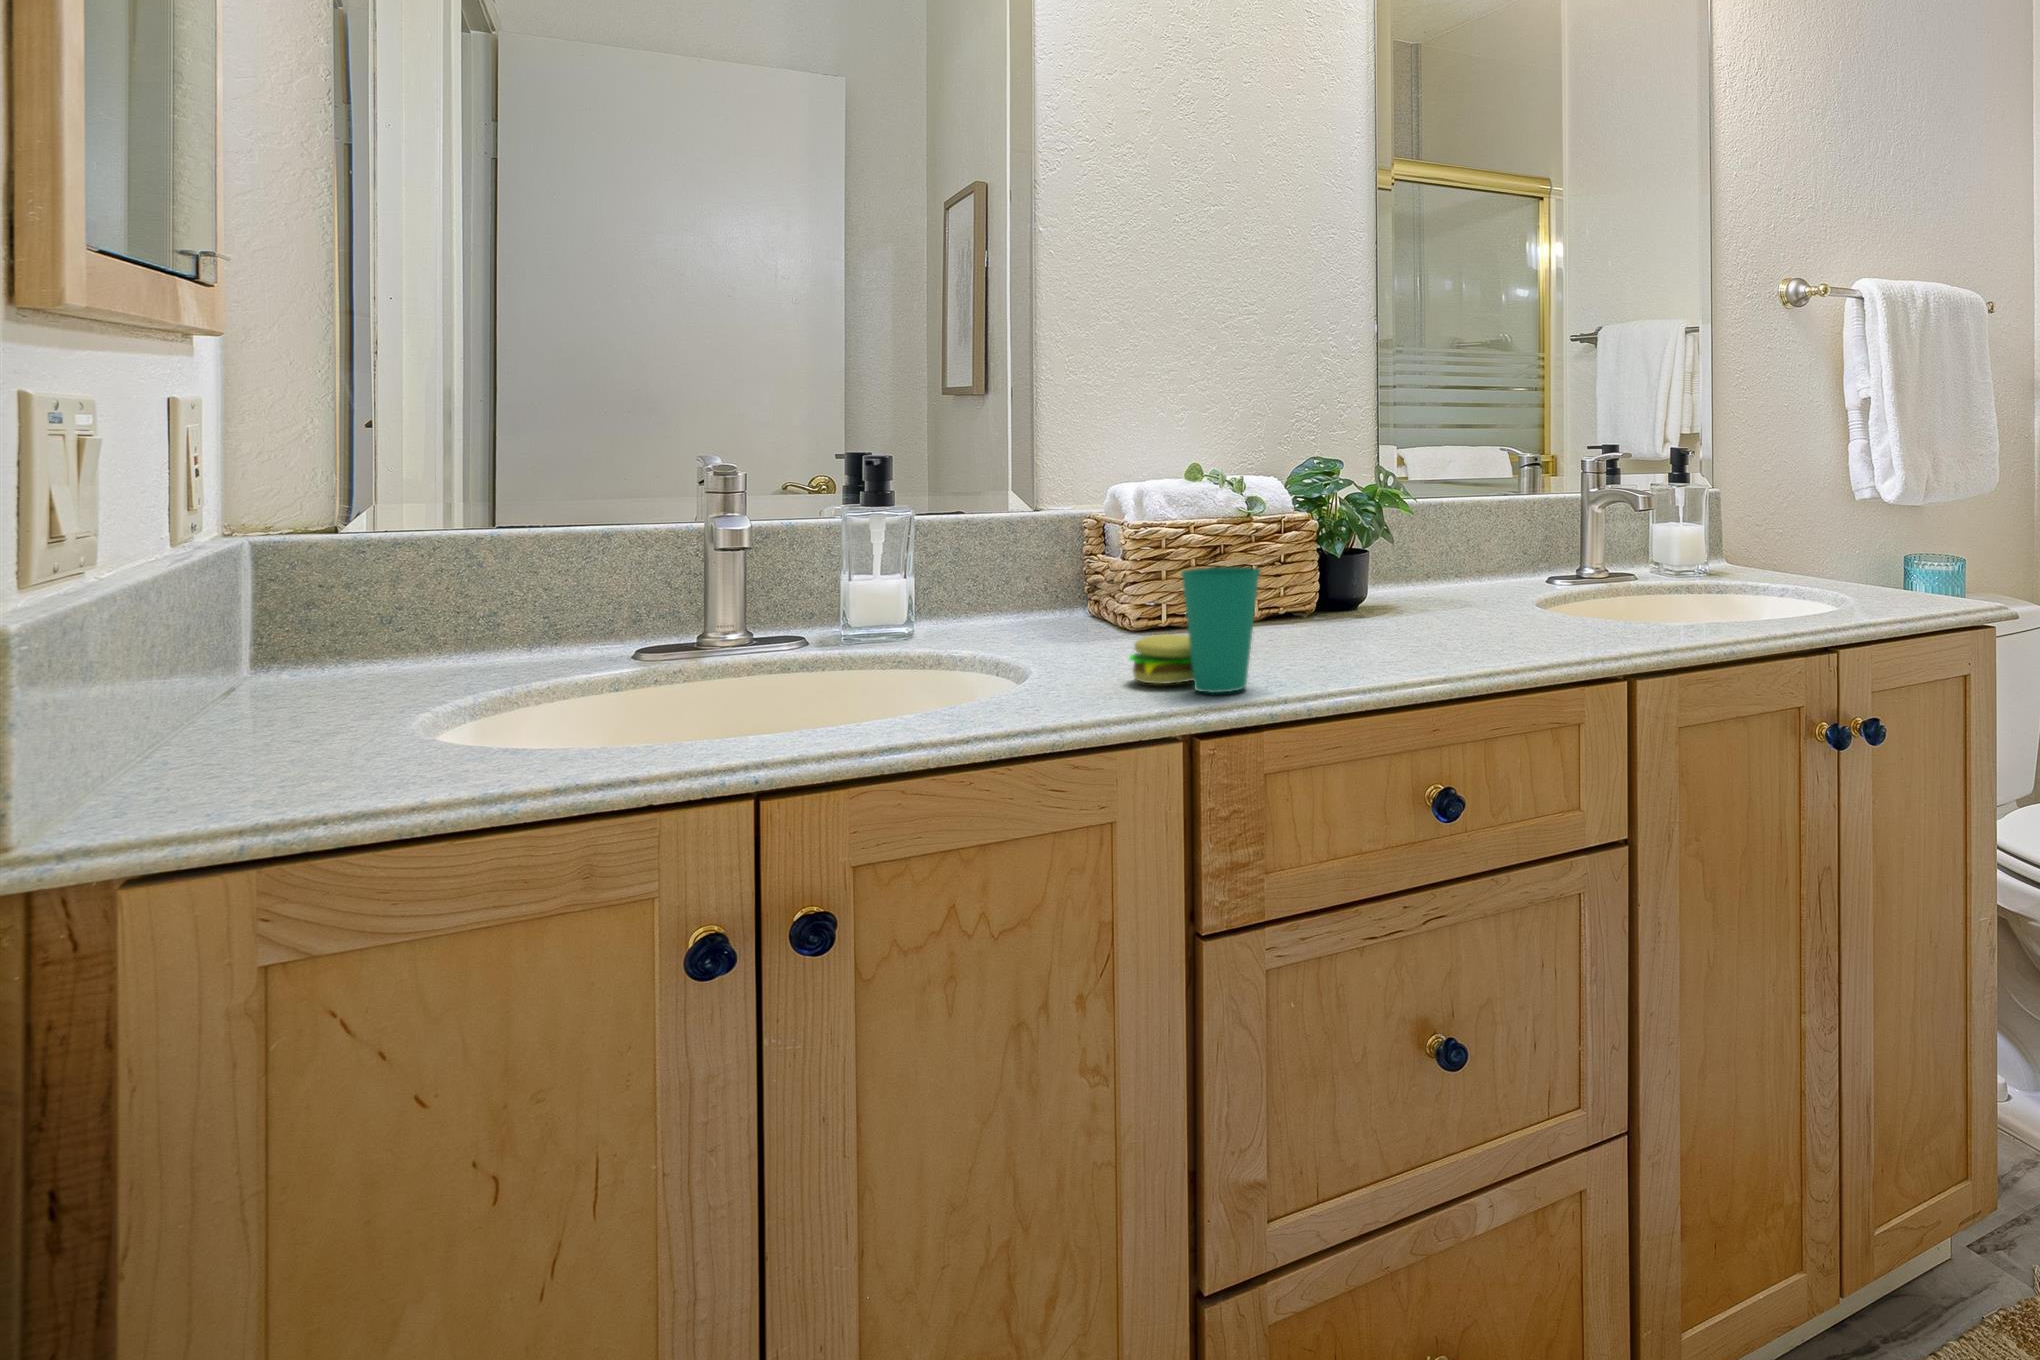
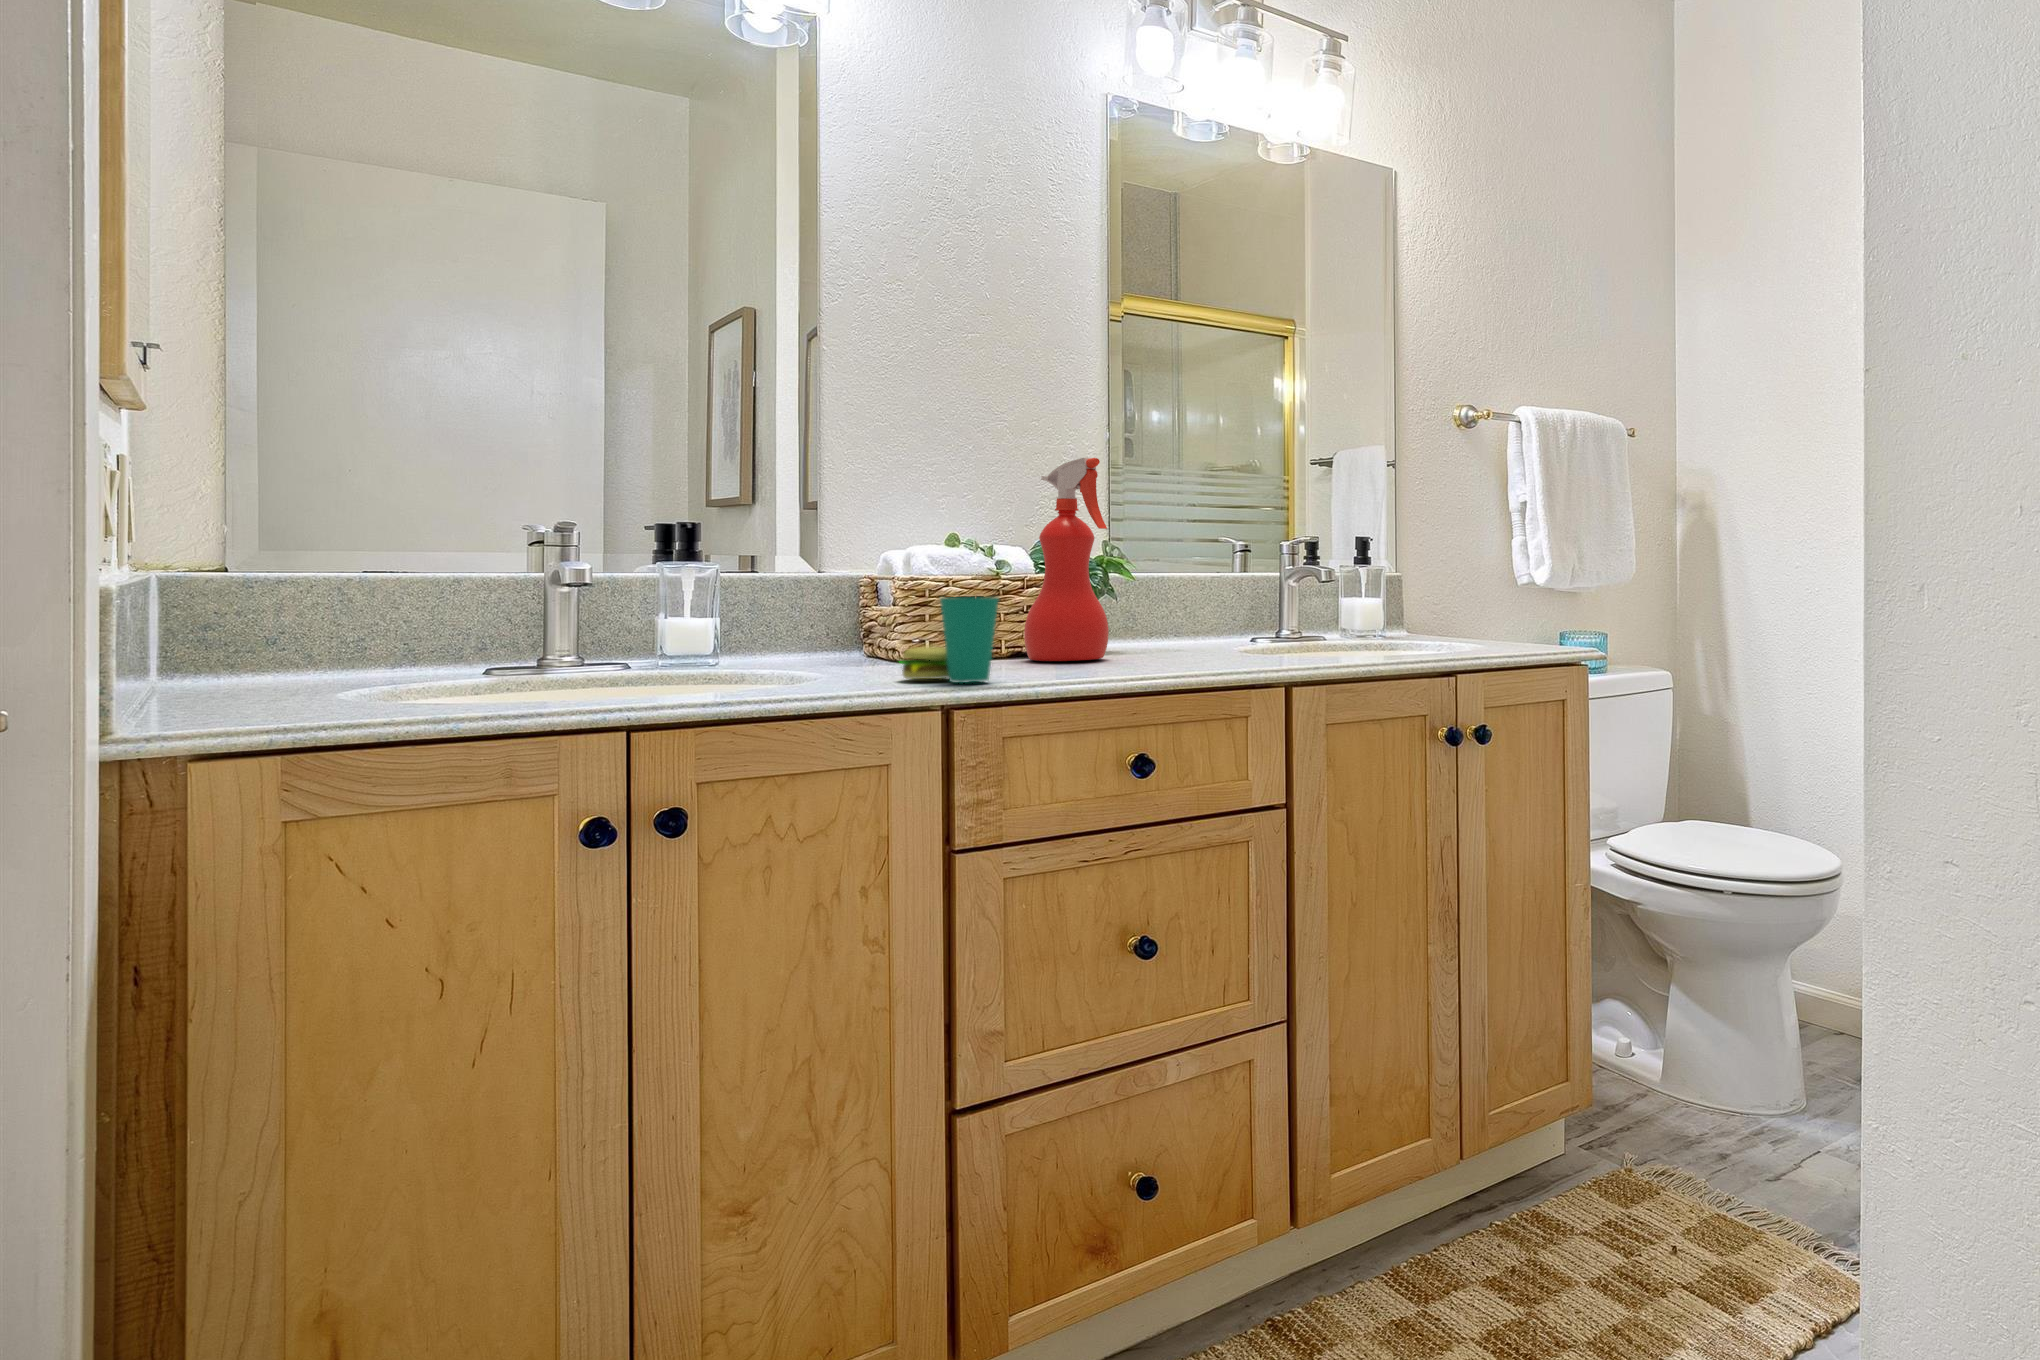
spray bottle: none [1283,364,1389,634] -> present [1024,458,1109,661]

